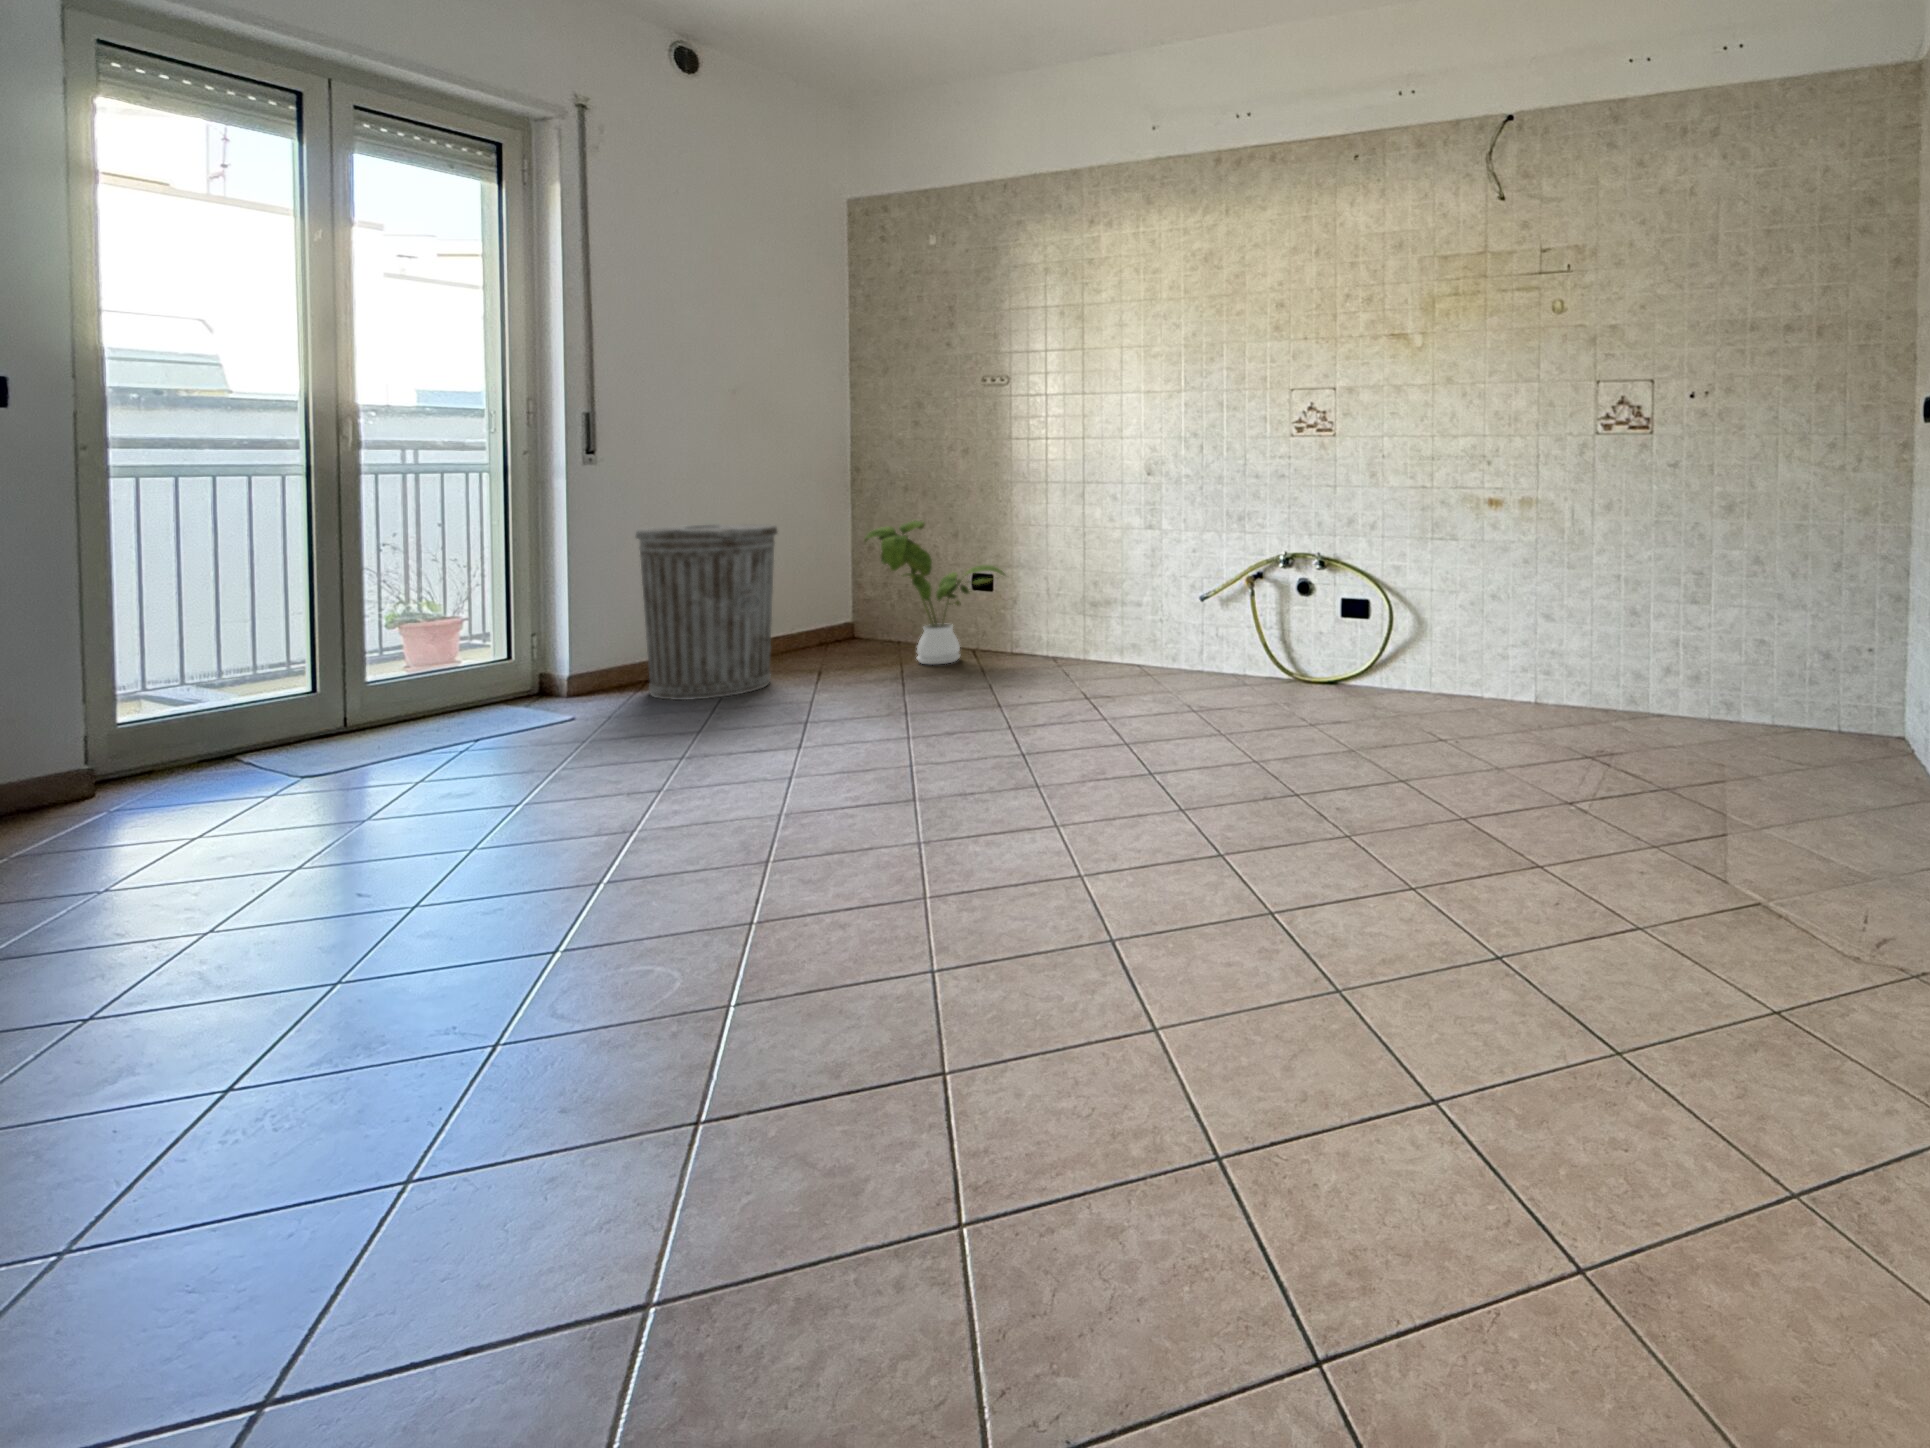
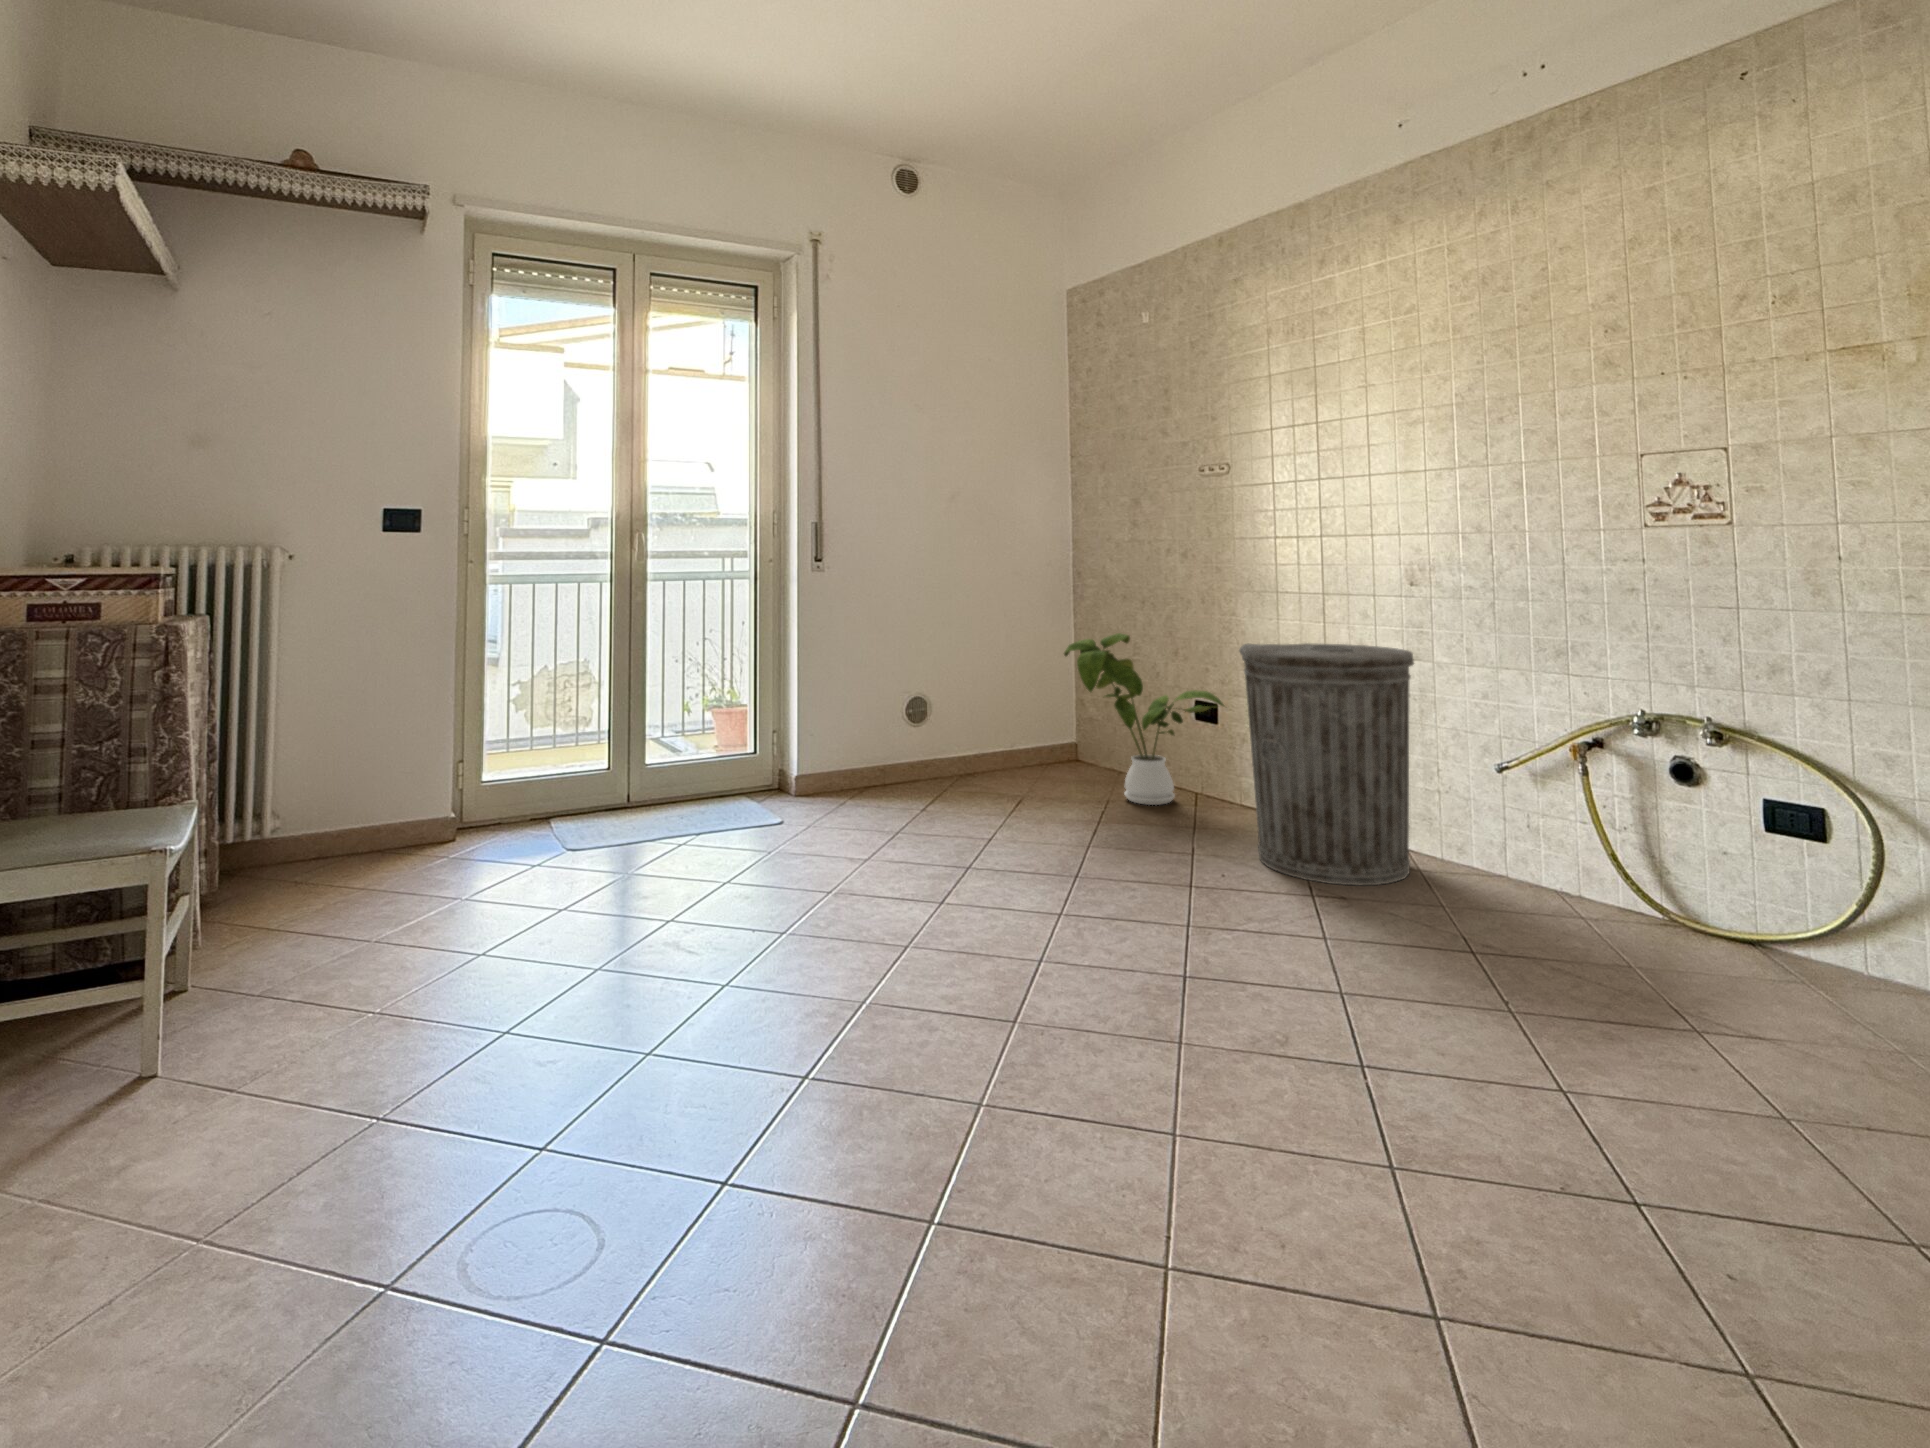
trash can: present [636,524,778,700] -> present [1239,643,1414,886]

